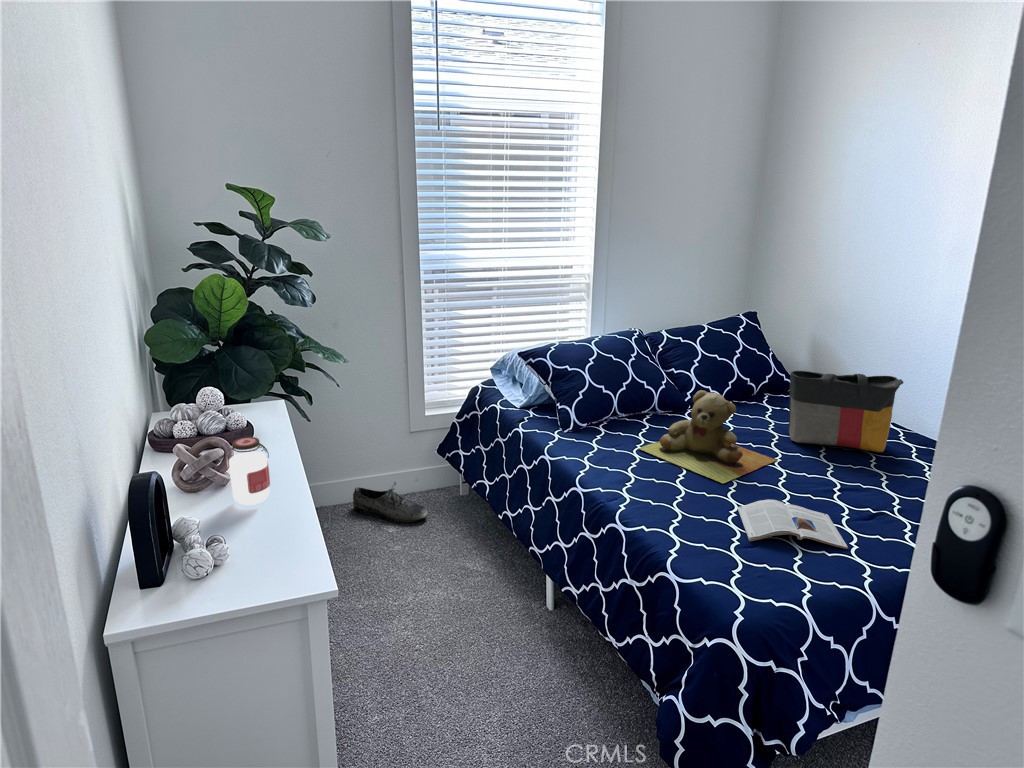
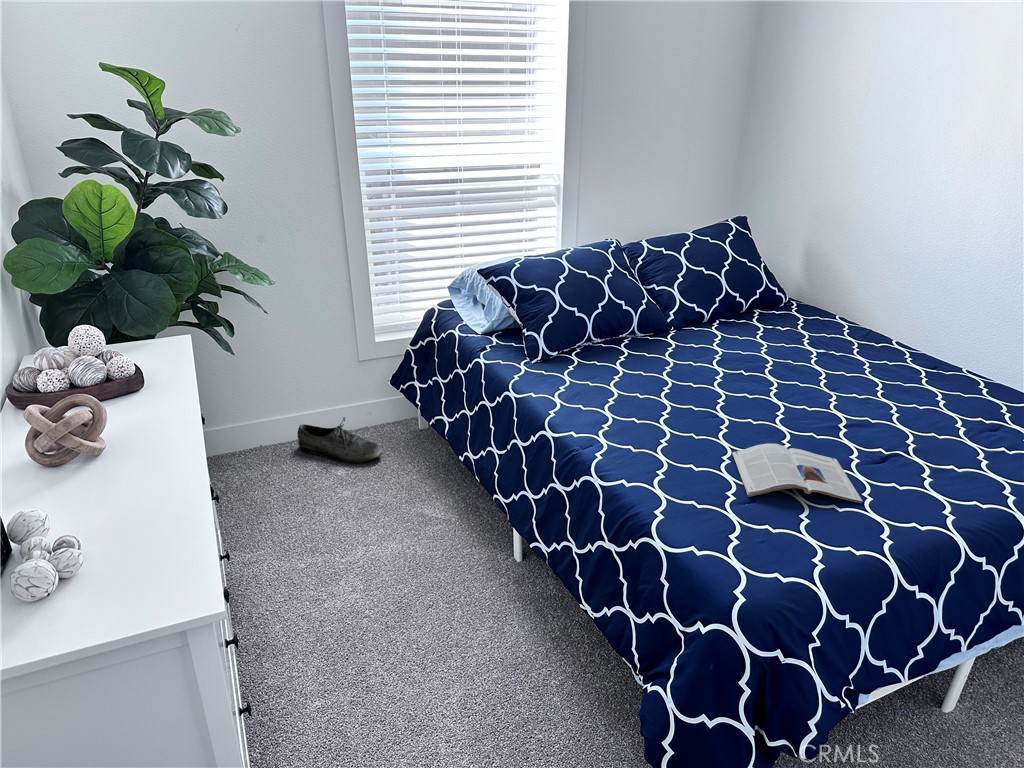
tote bag: present [789,371,903,453] -> none [786,287,921,379]
teddy bear: present [639,390,776,483] -> none [616,312,774,422]
jar: present [226,437,270,505] -> none [94,395,160,482]

